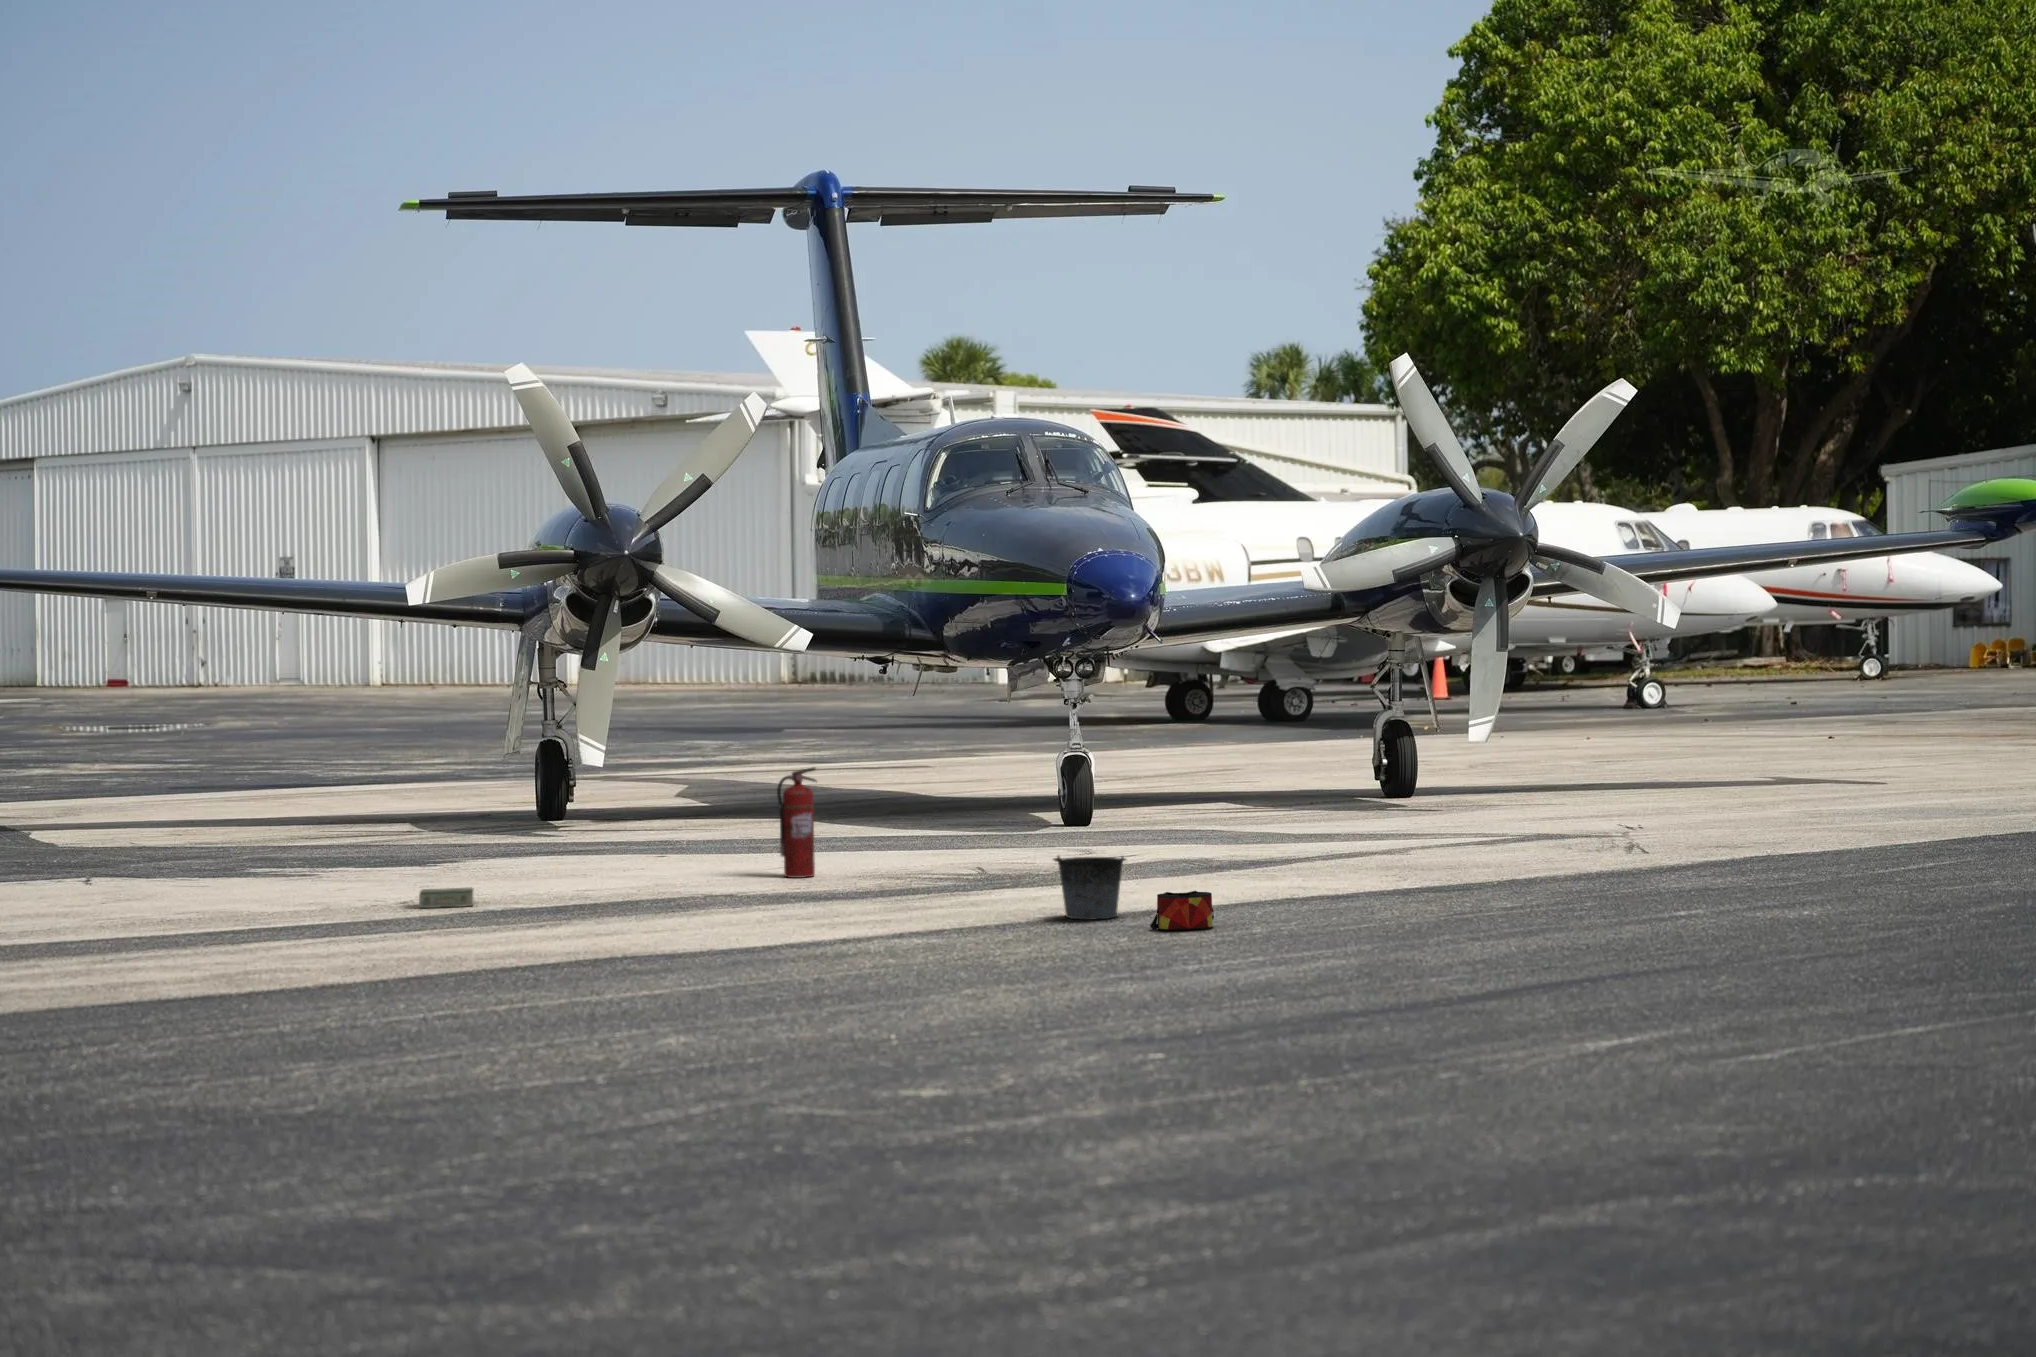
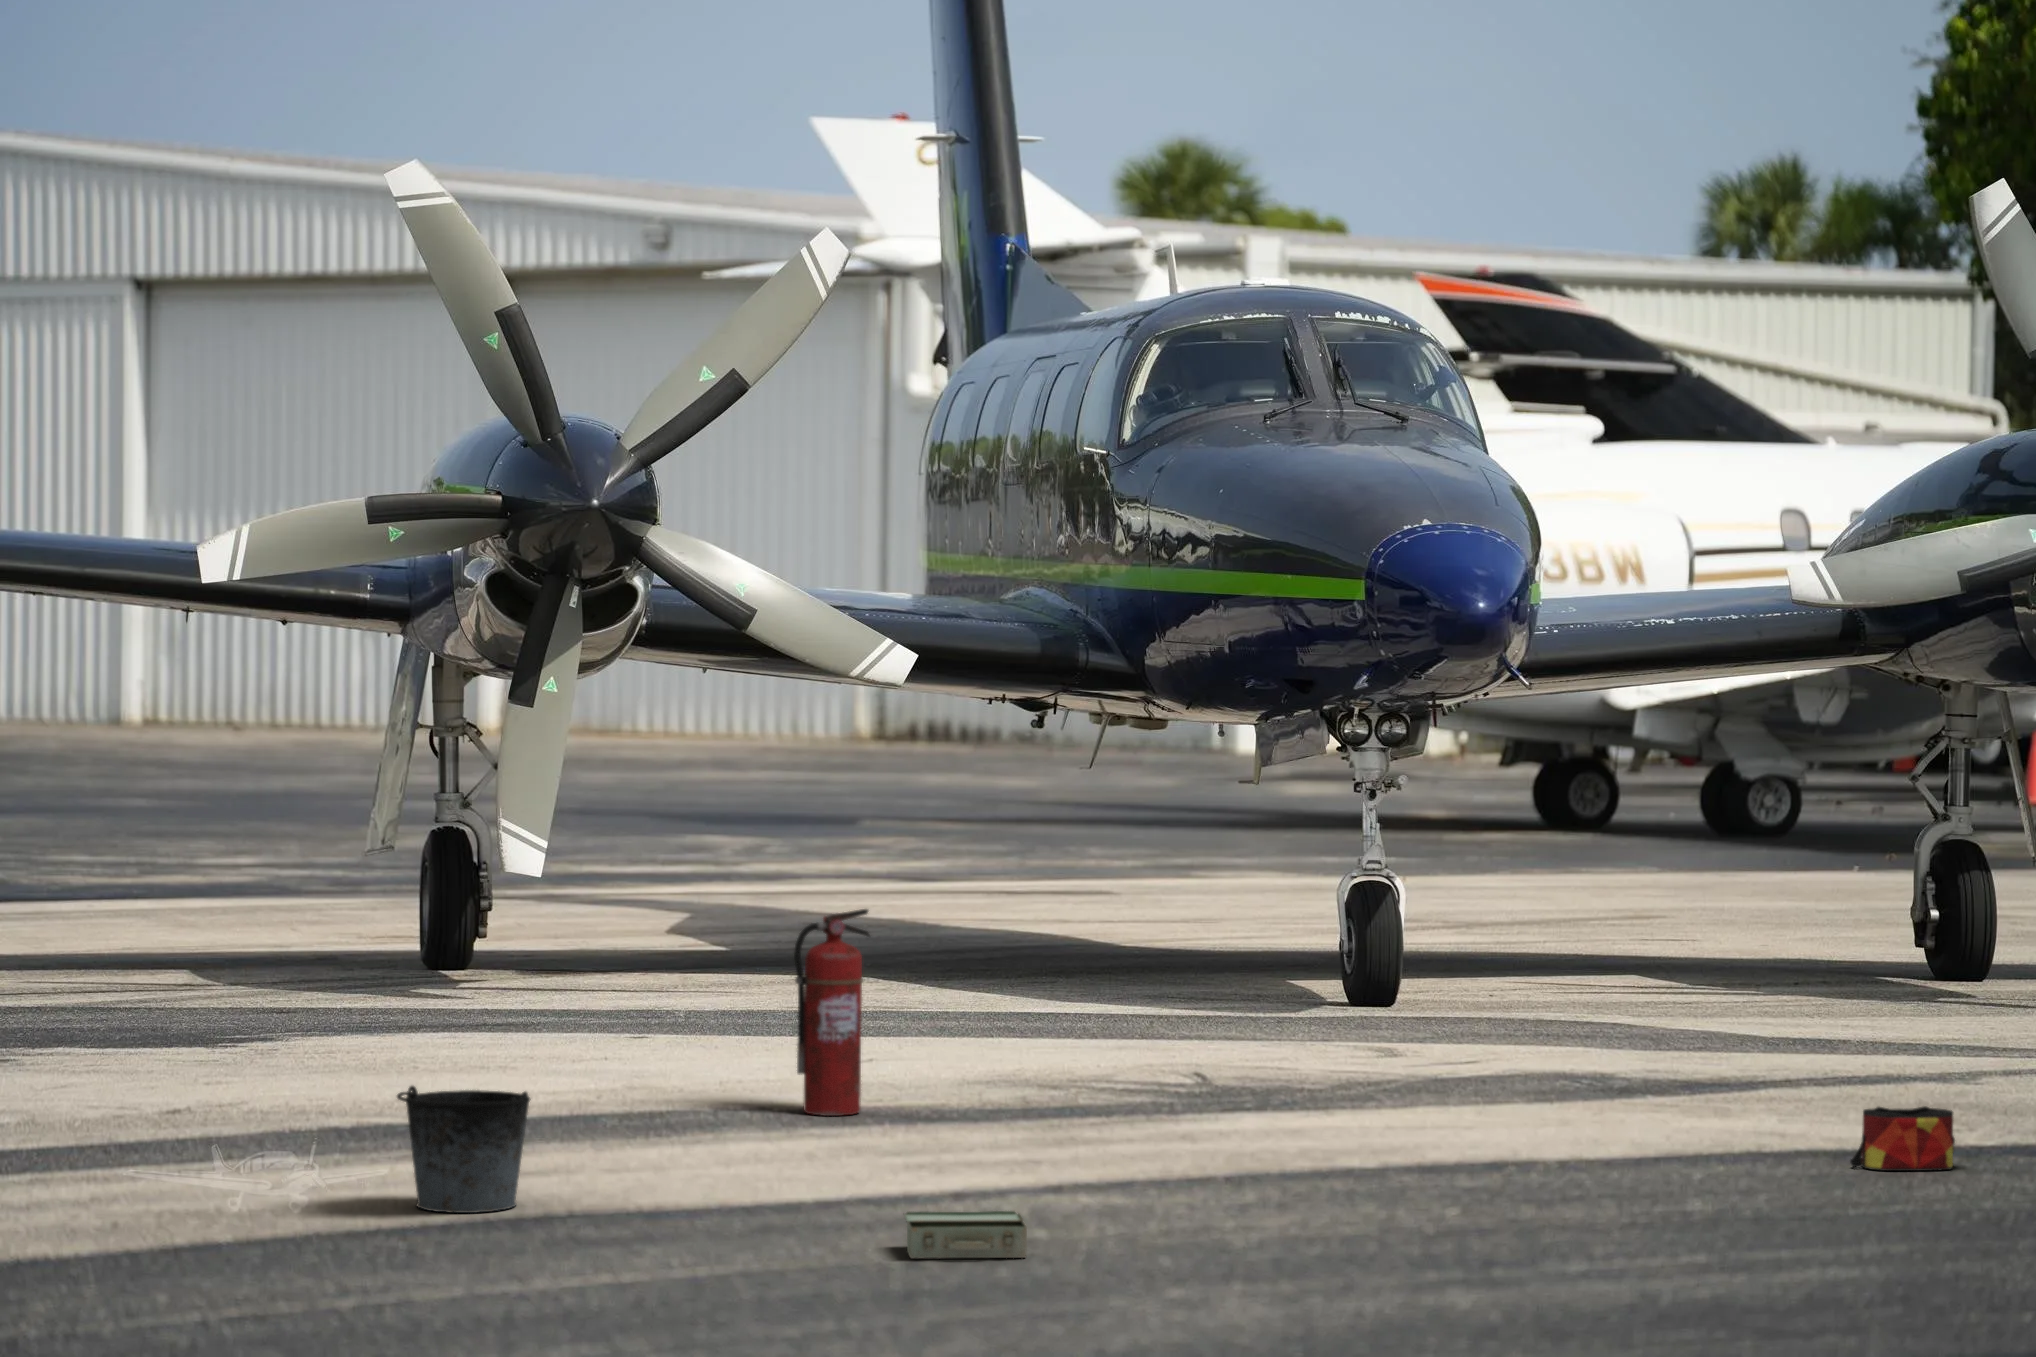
bucket: present [1054,856,1126,920] -> present [397,1086,531,1213]
toolbox: present [419,888,474,908] -> present [904,1211,1027,1259]
bag: present [1150,891,1214,931] -> present [1850,1106,1955,1171]

